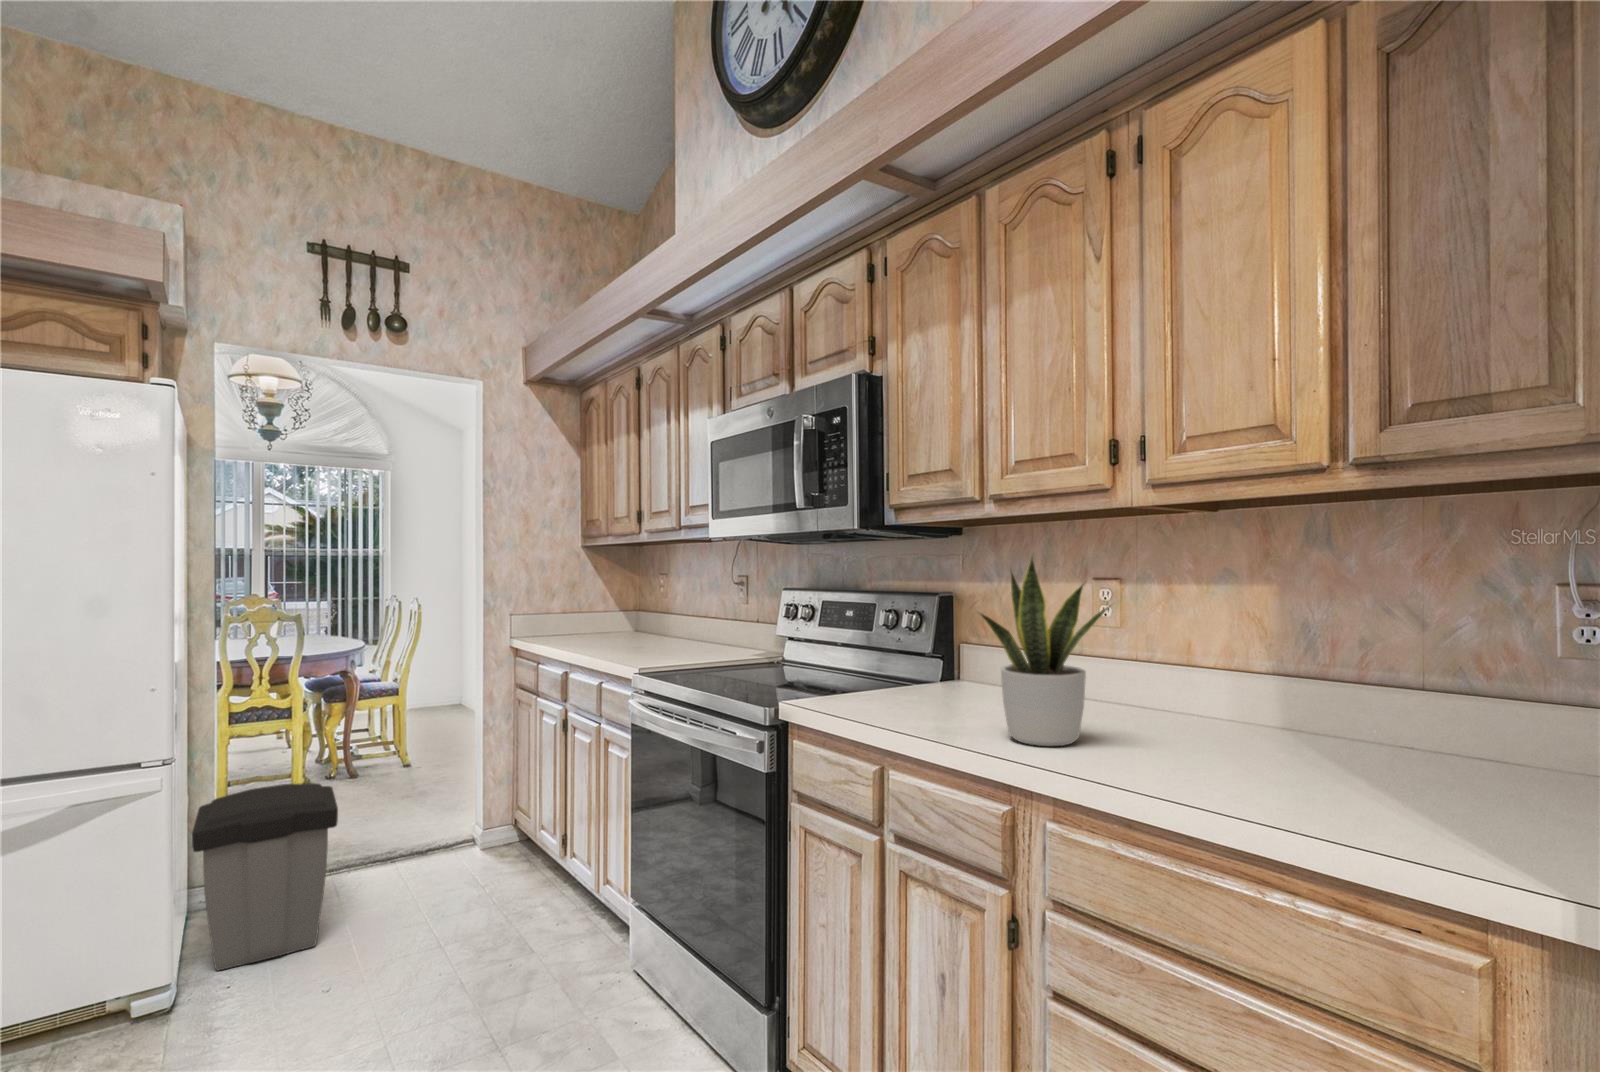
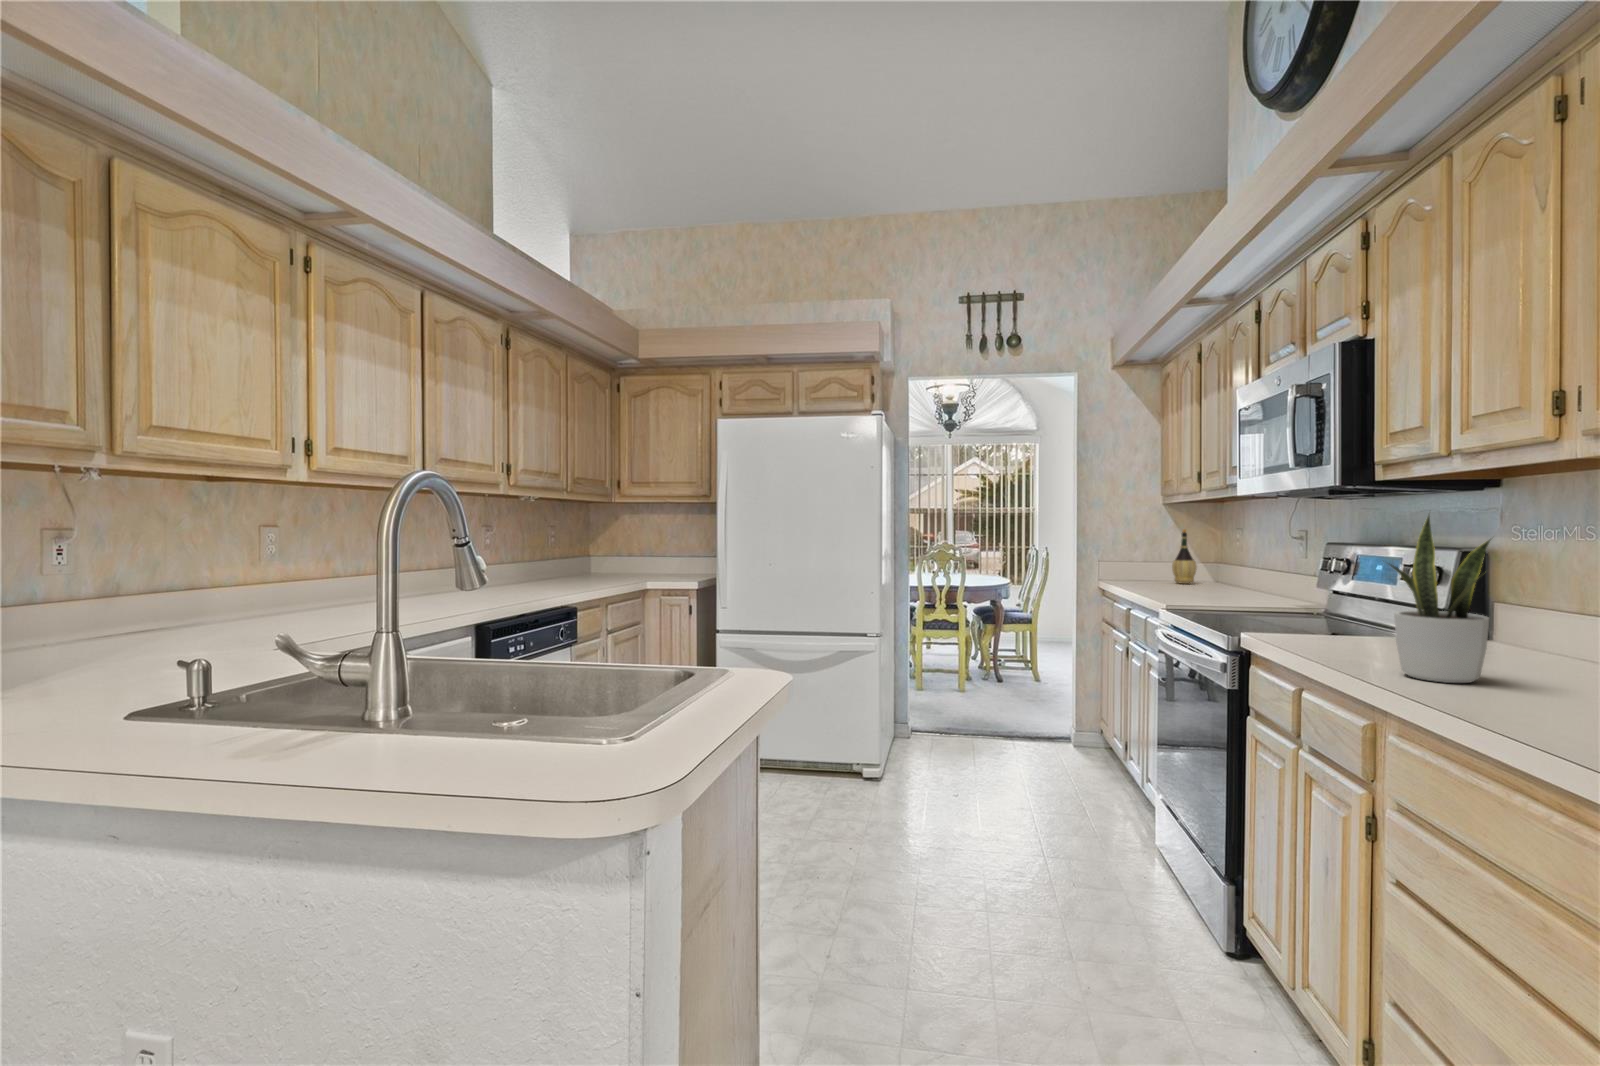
wine bottle: none [588,572,613,633] -> present [1172,529,1197,584]
trash can: present [192,783,338,970] -> none [890,664,968,771]

